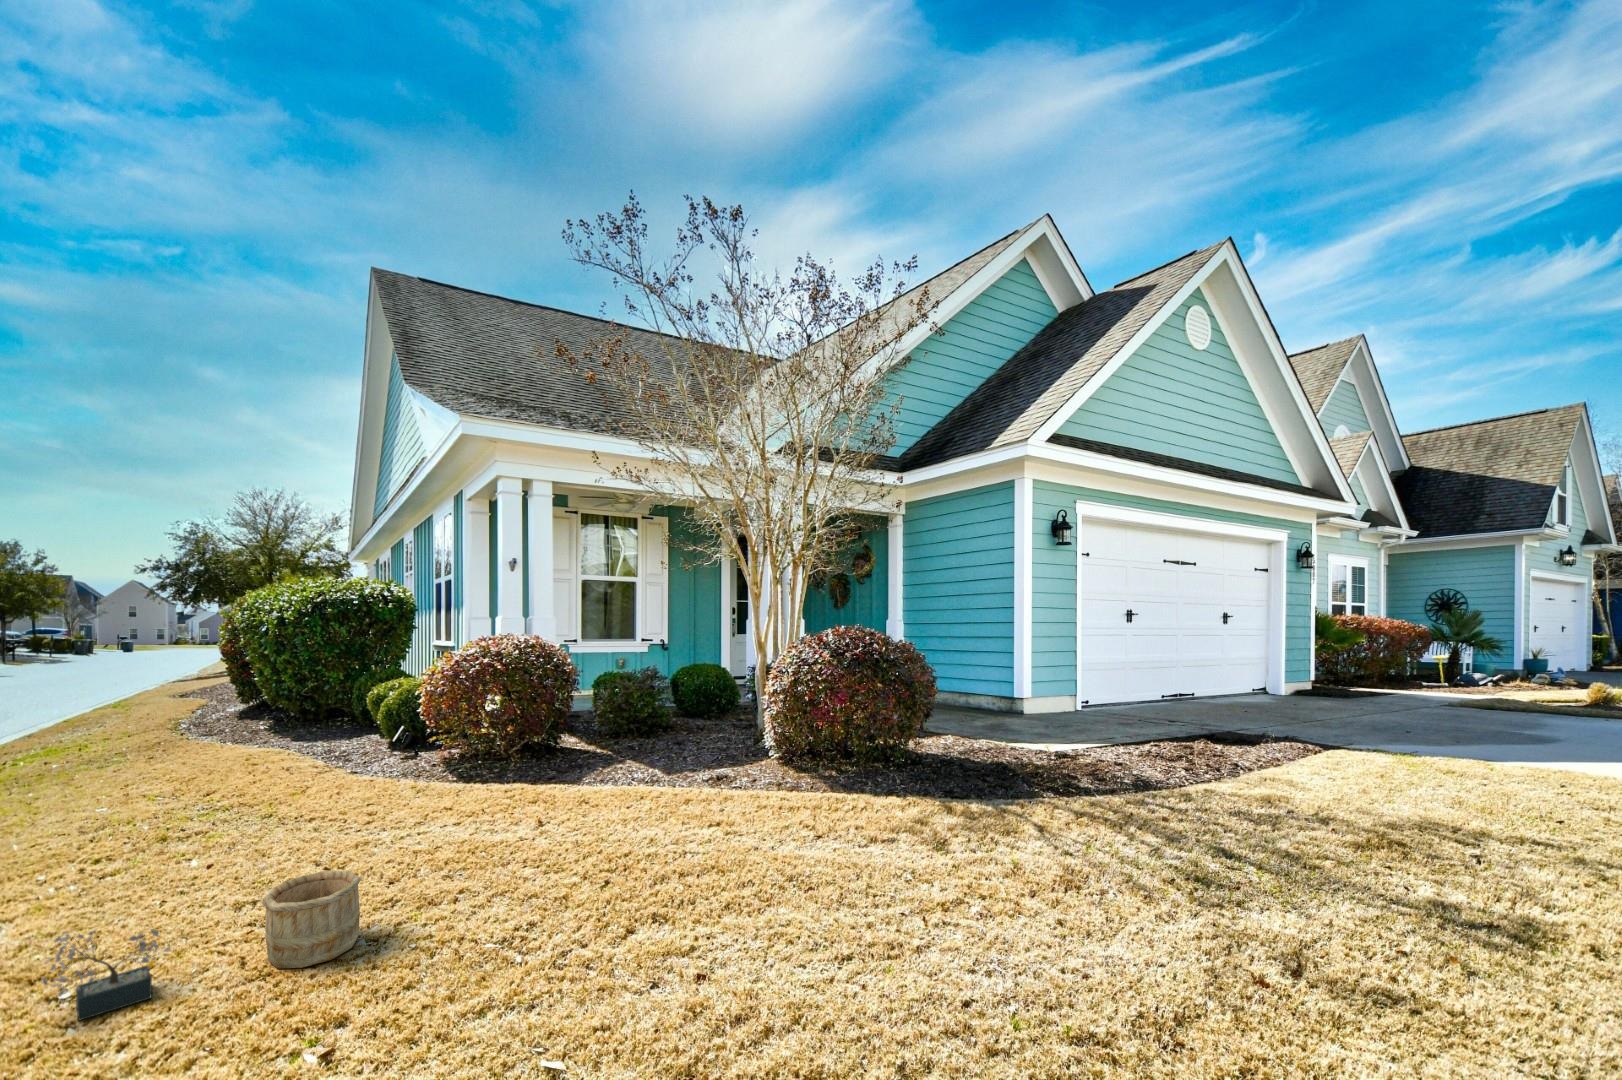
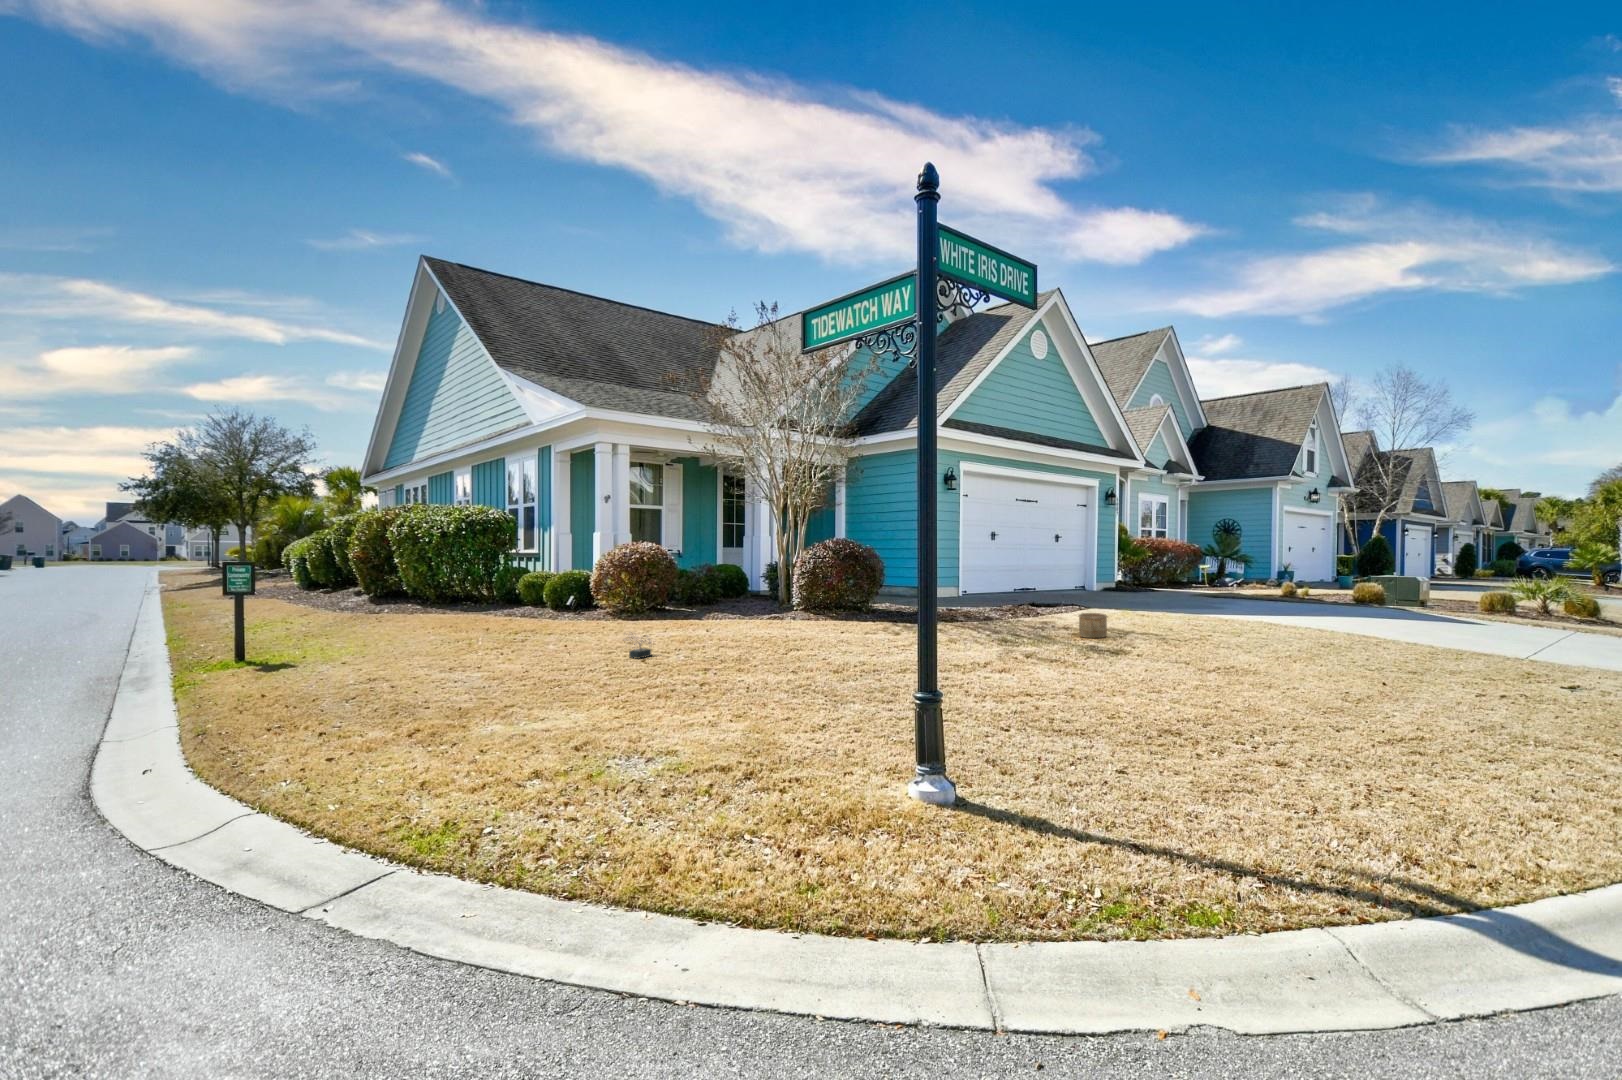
wooden bucket: present [262,871,361,968] -> present [1079,613,1107,638]

